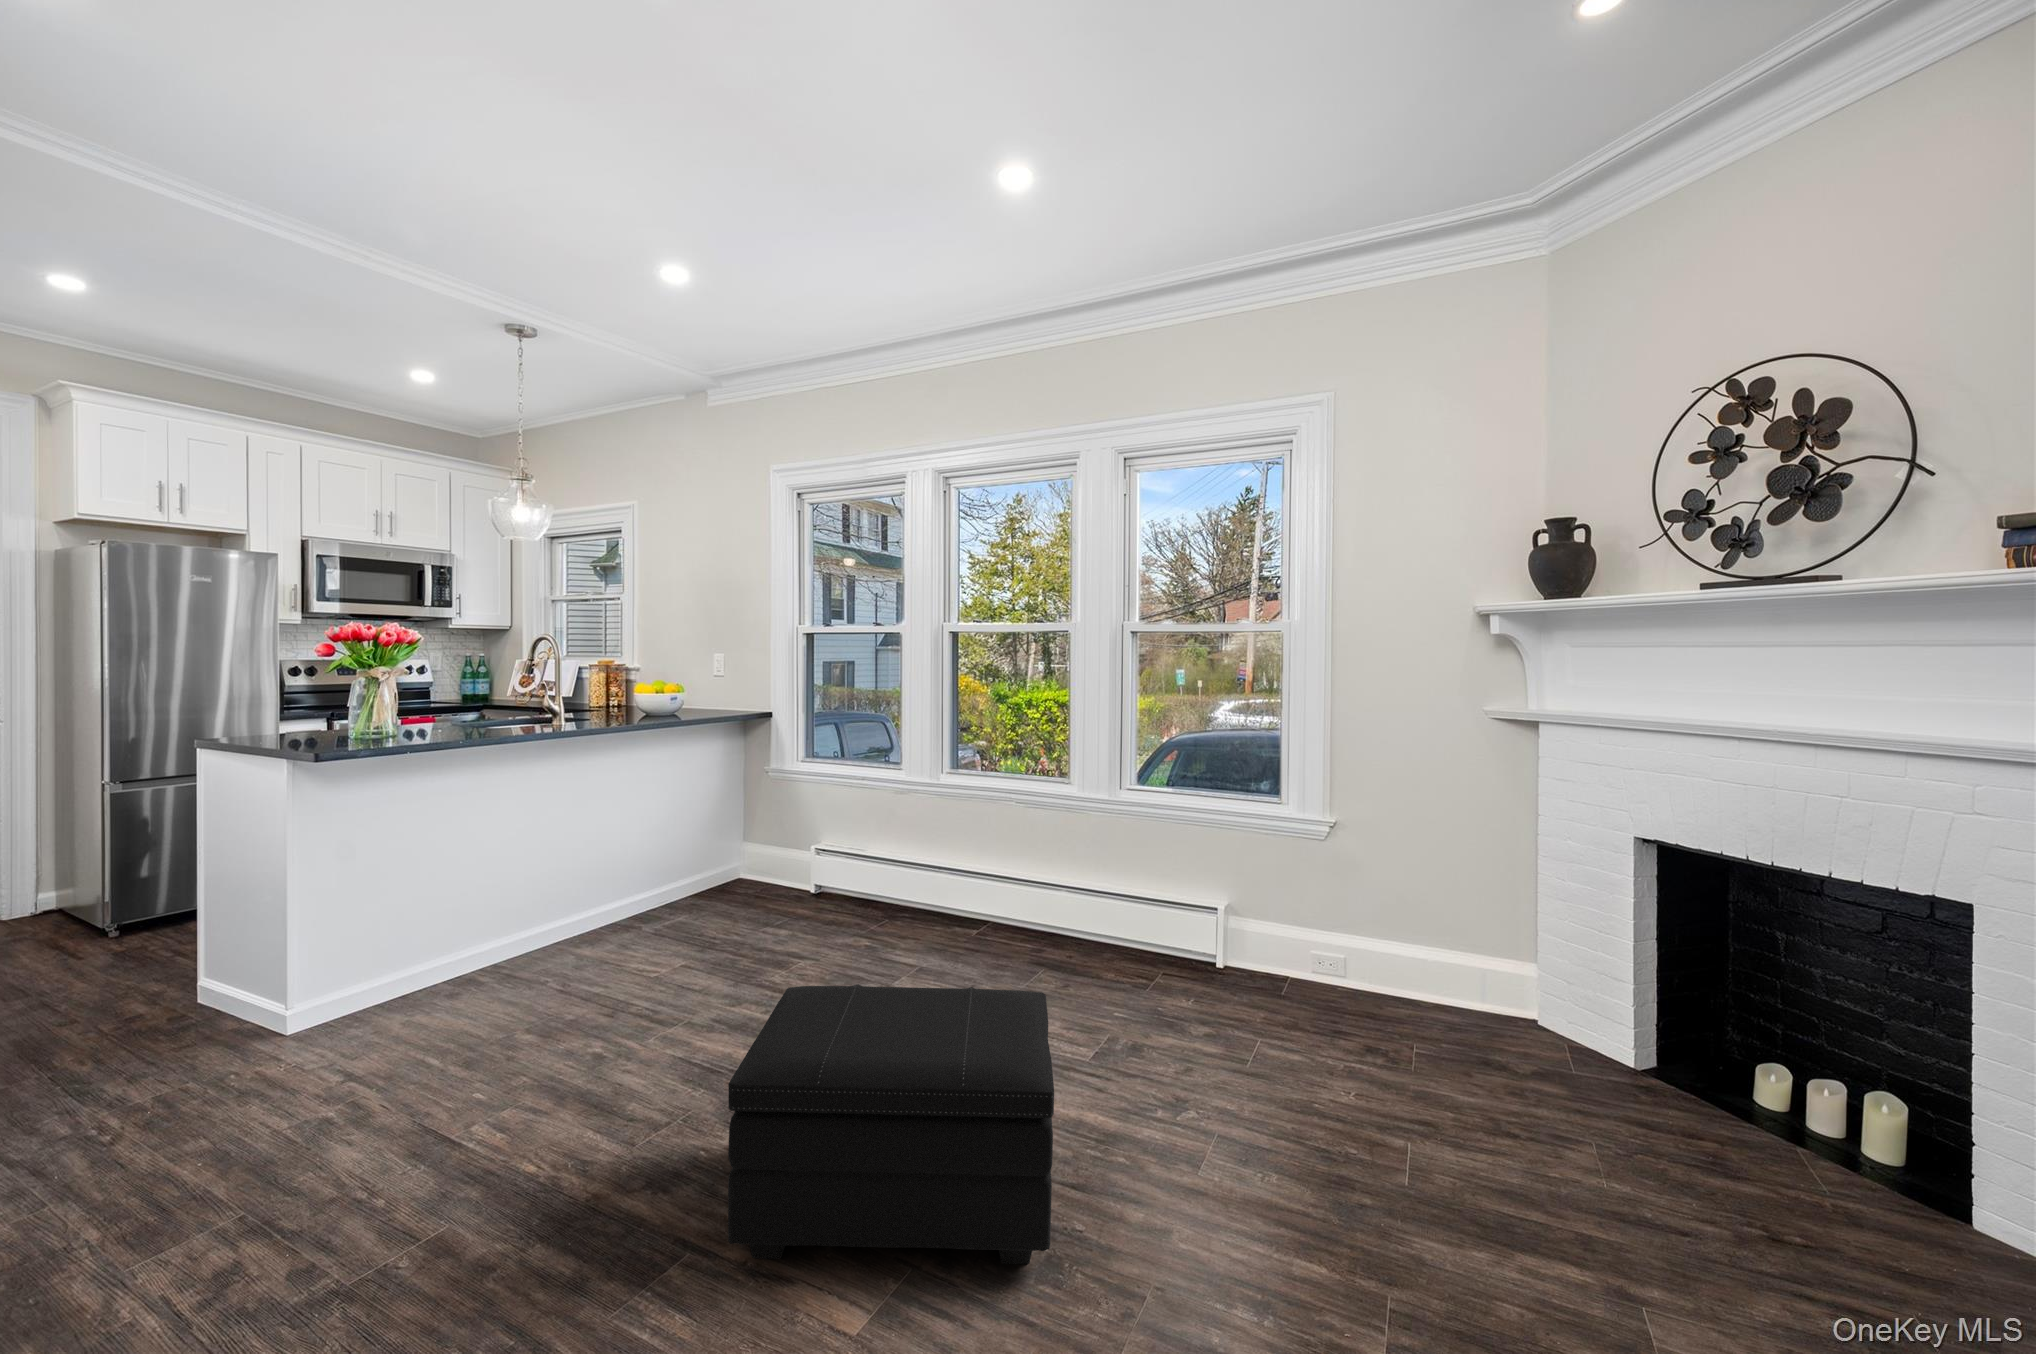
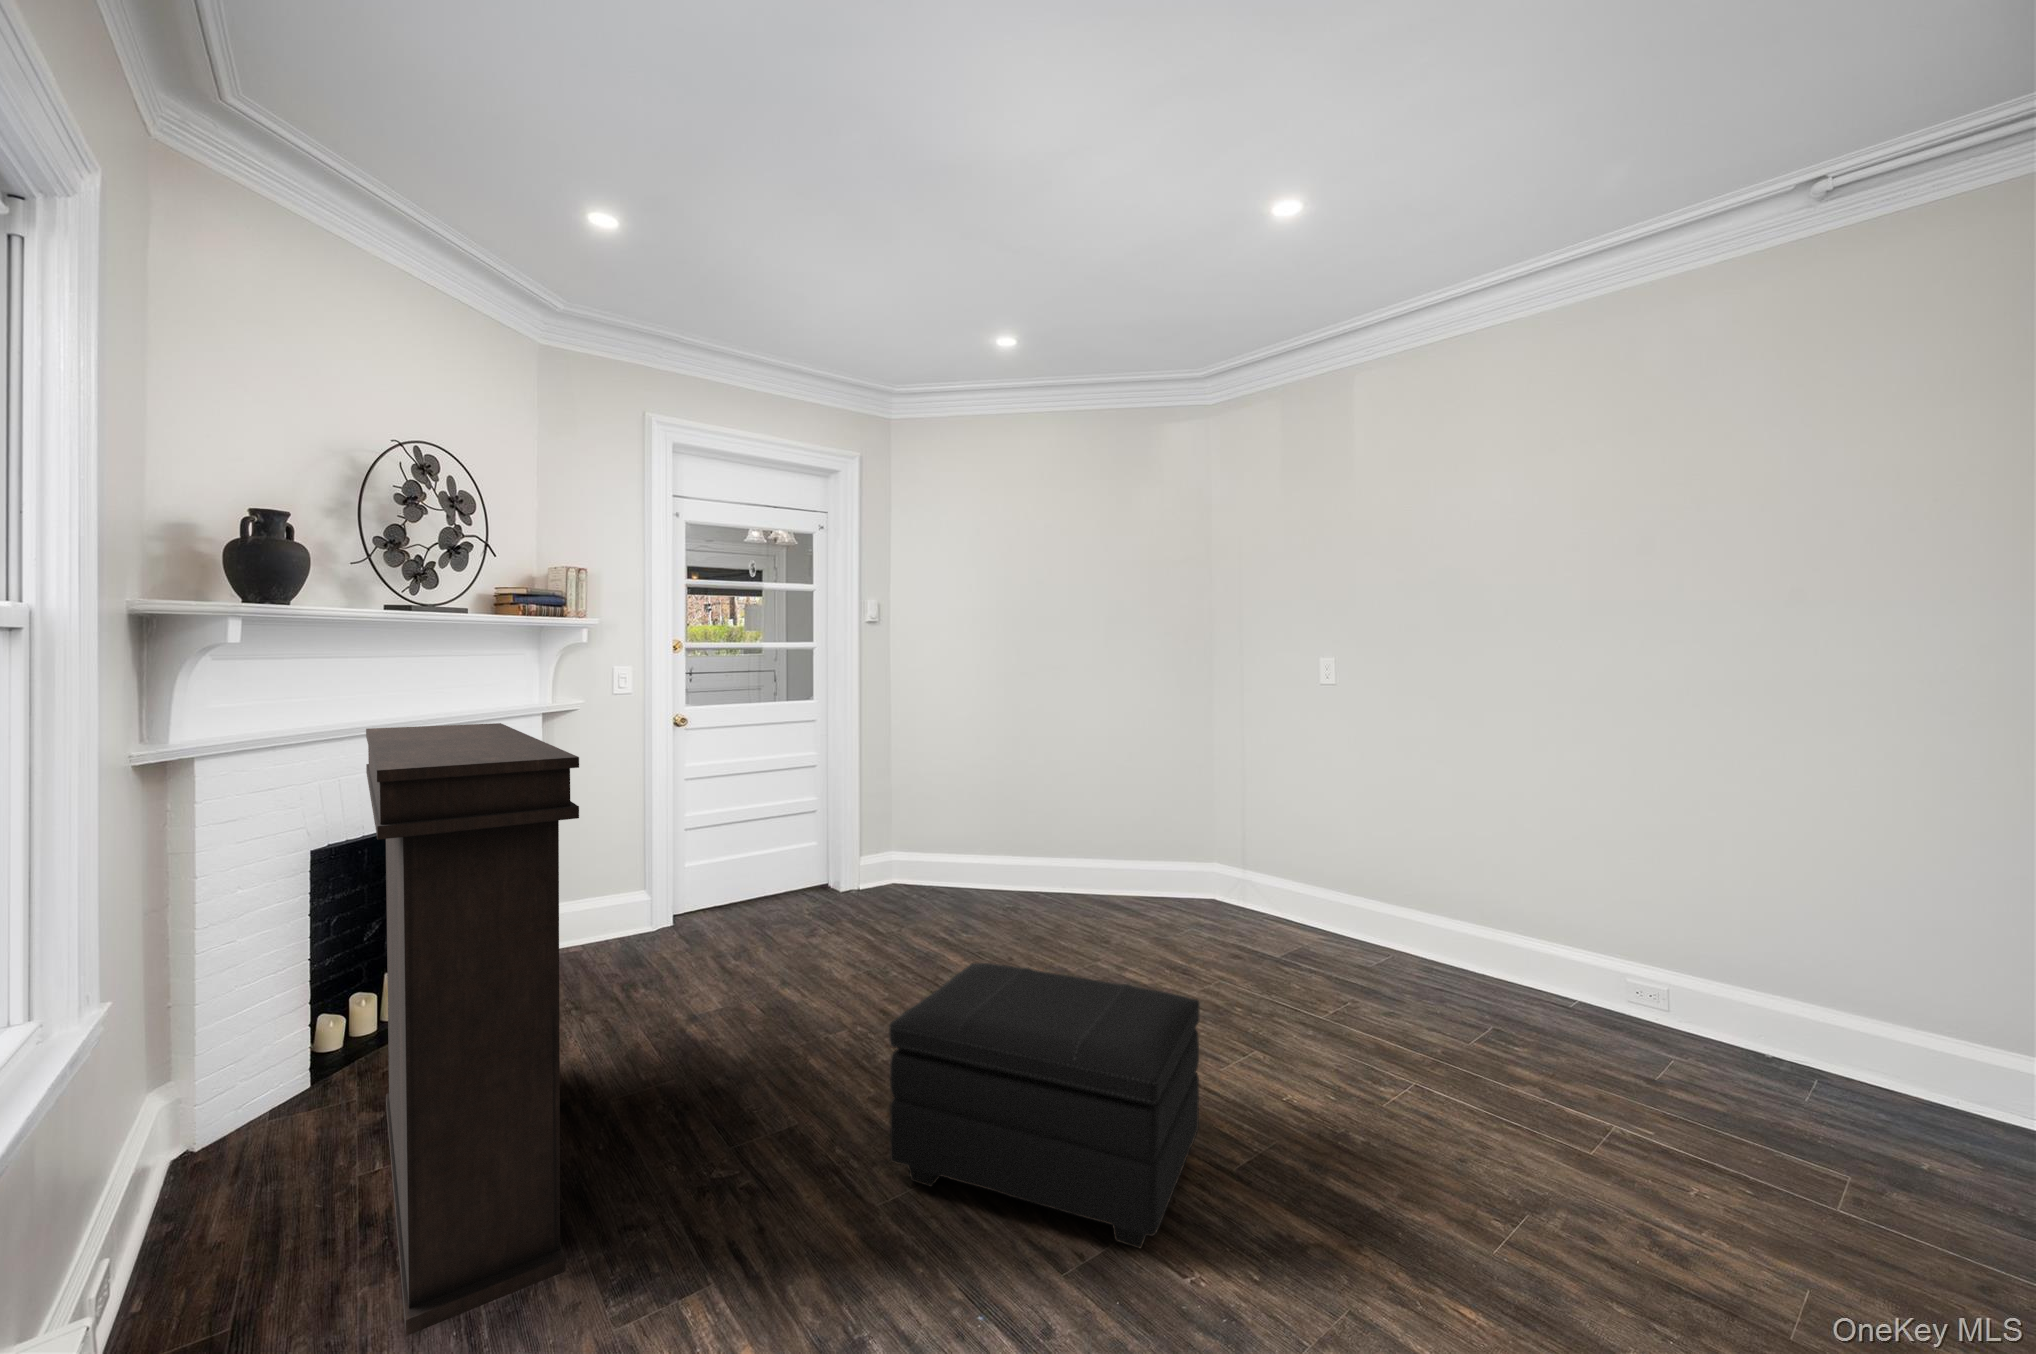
console table: none [1176,701,1614,1144] -> present [366,723,579,1336]

